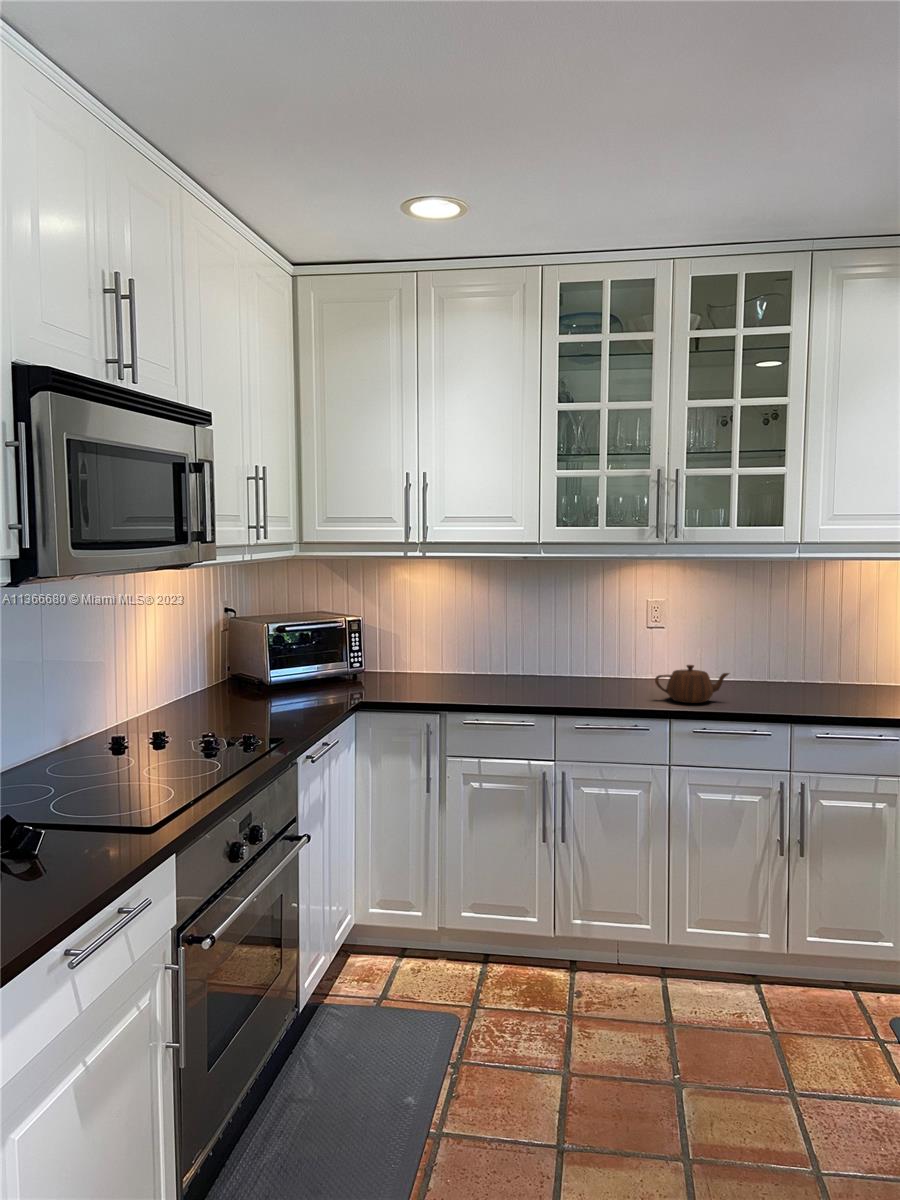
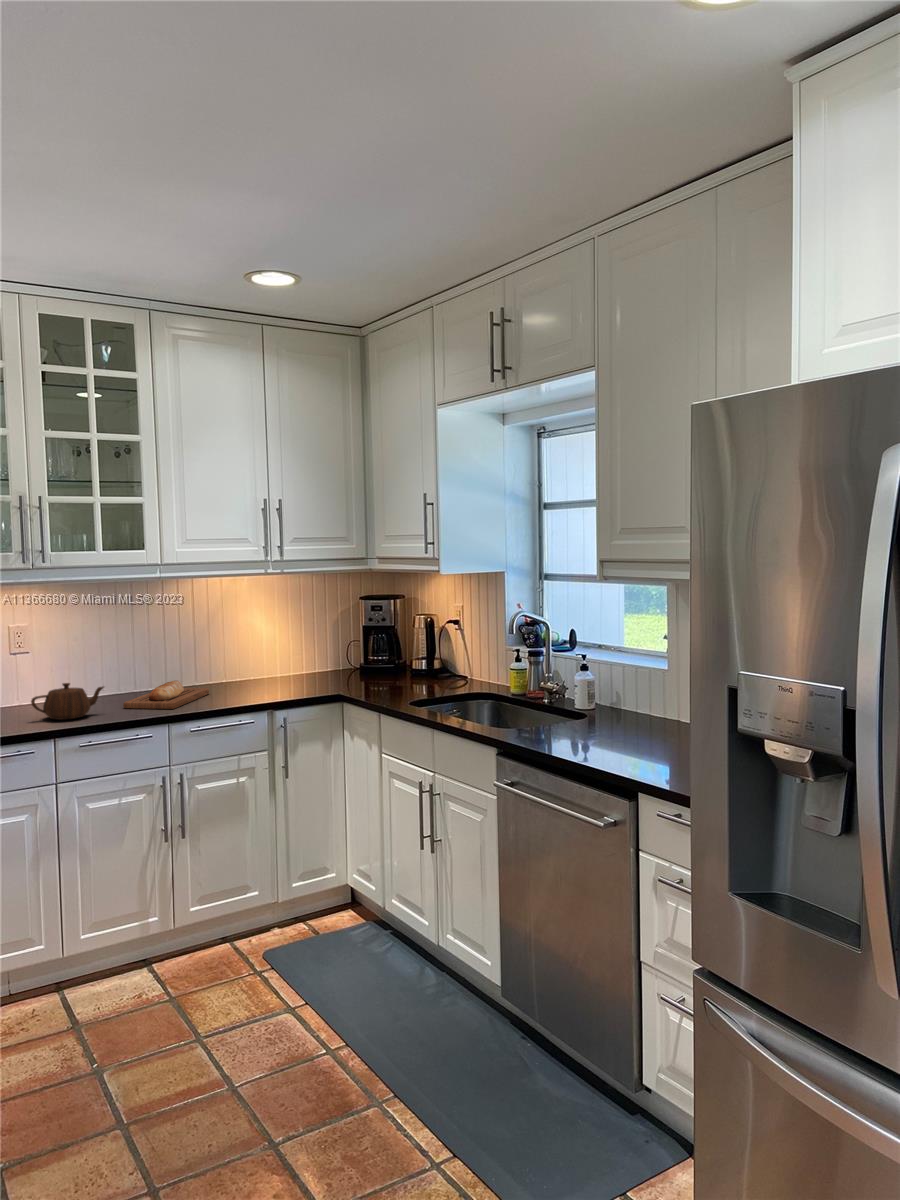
bread loaf: none [750,675,854,708] -> present [123,681,209,709]

